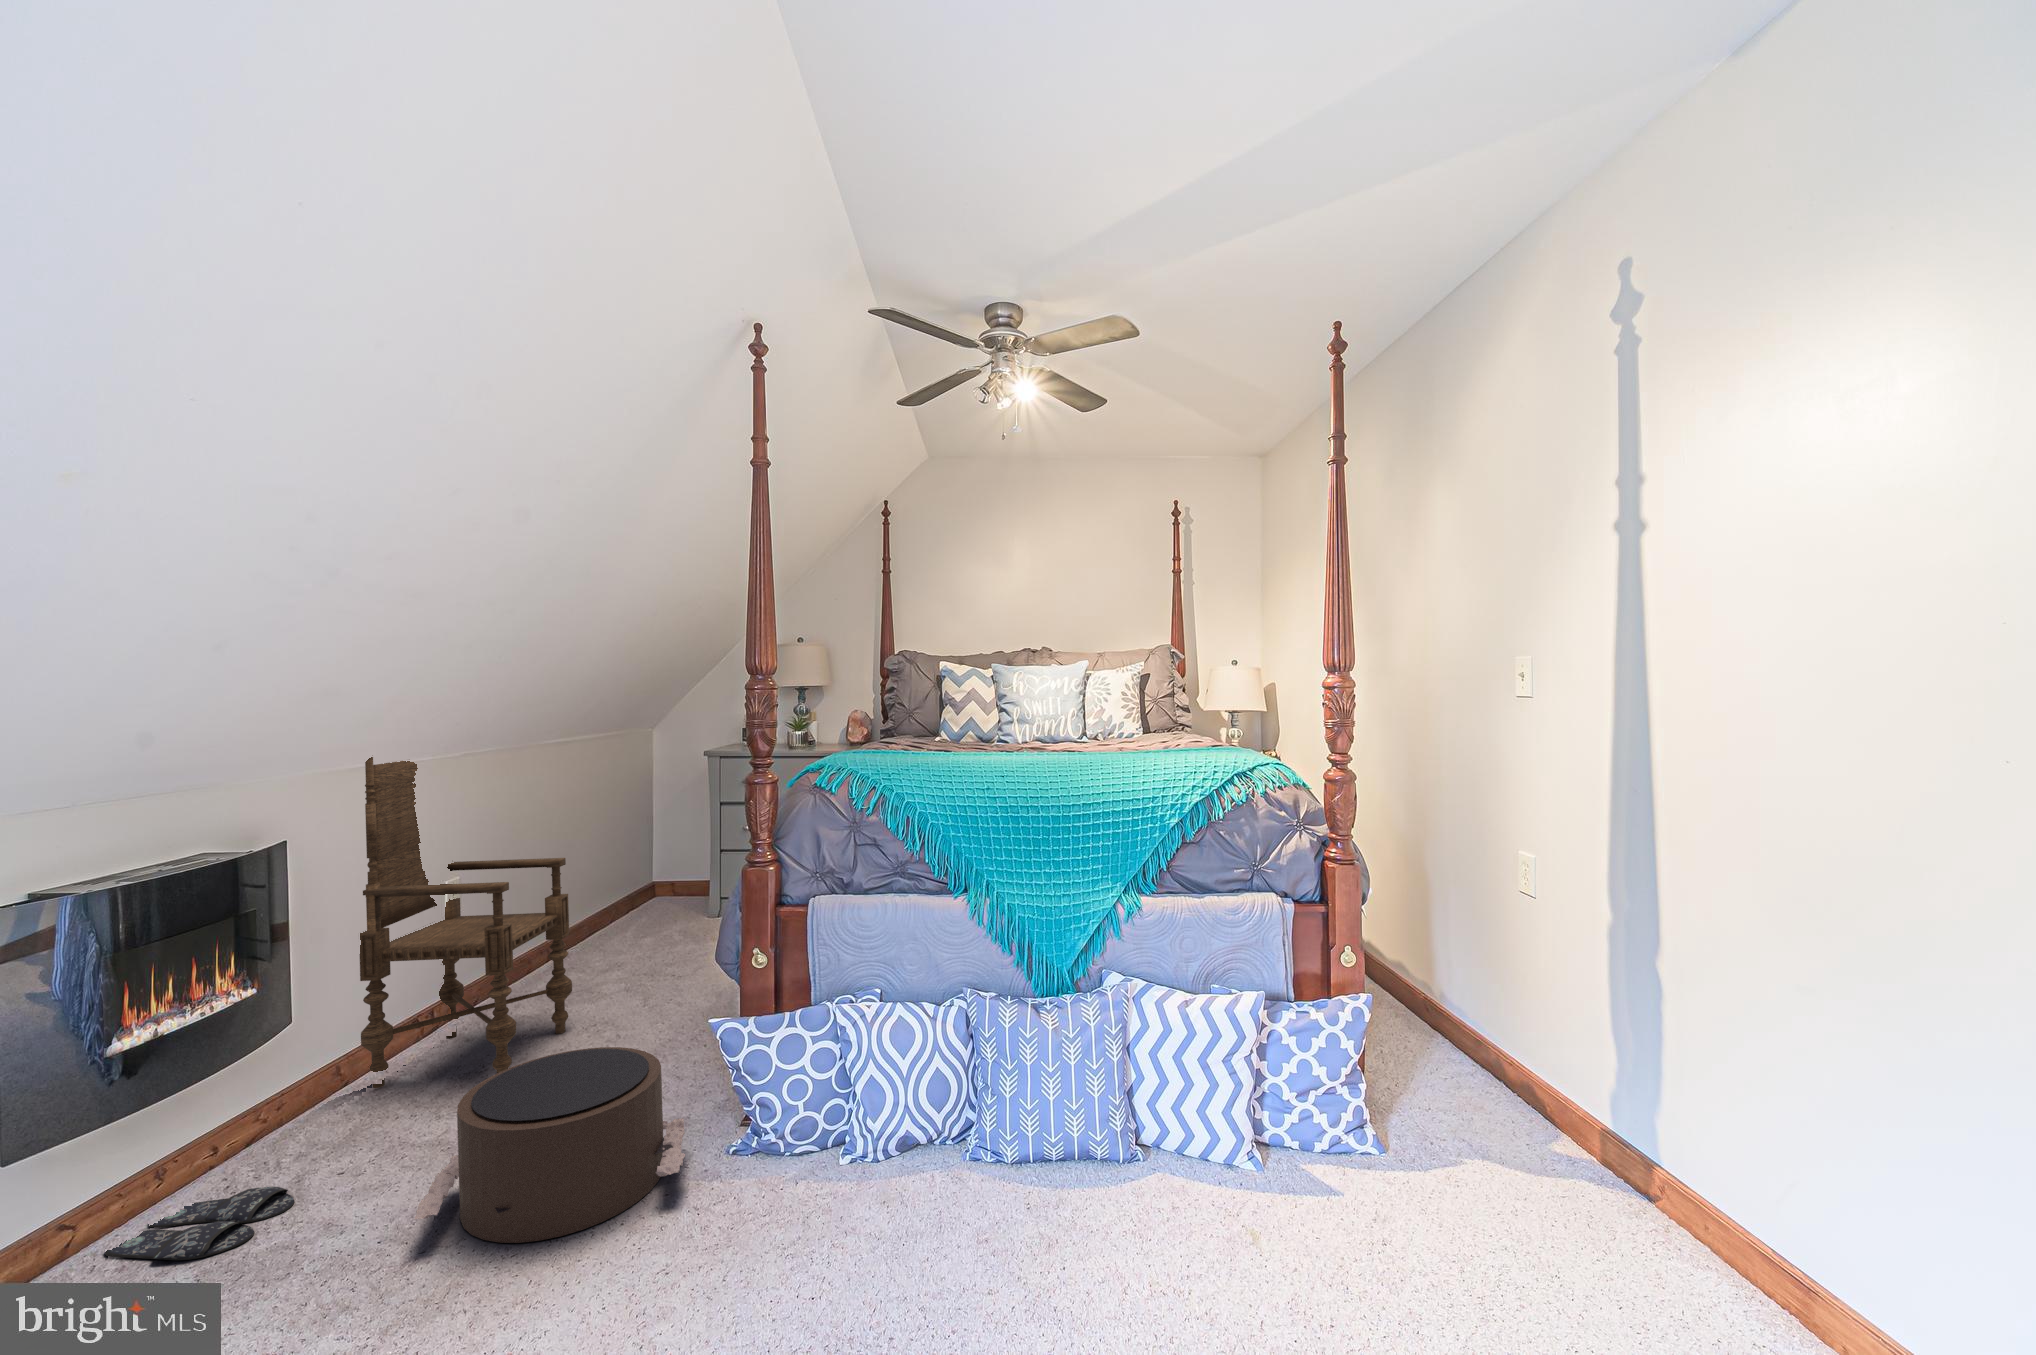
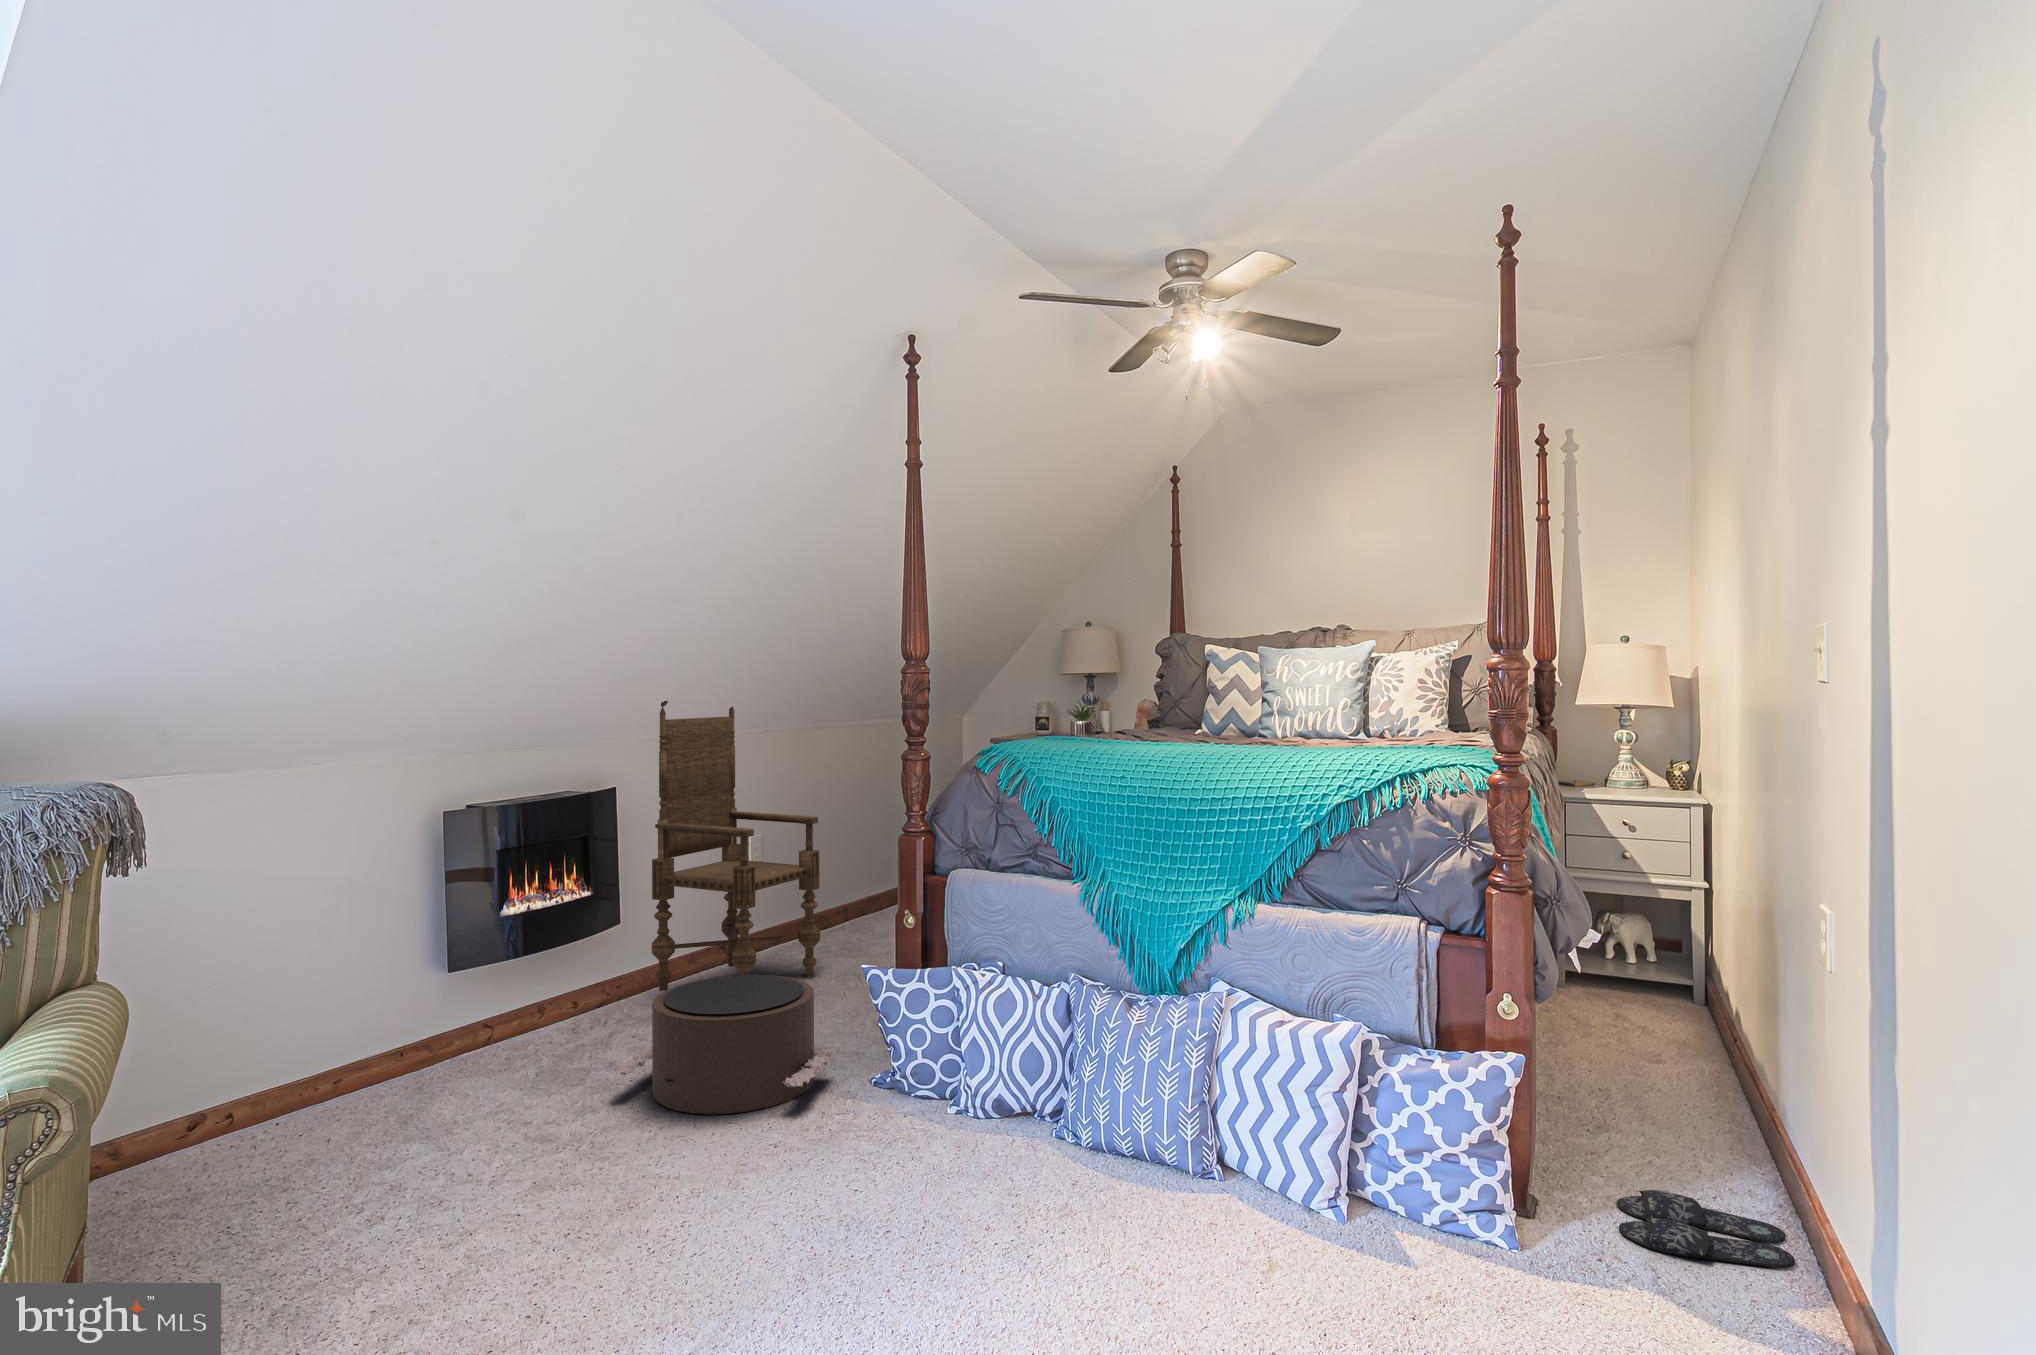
slippers: present [105,1187,295,1261] -> present [1616,1190,1795,1268]

